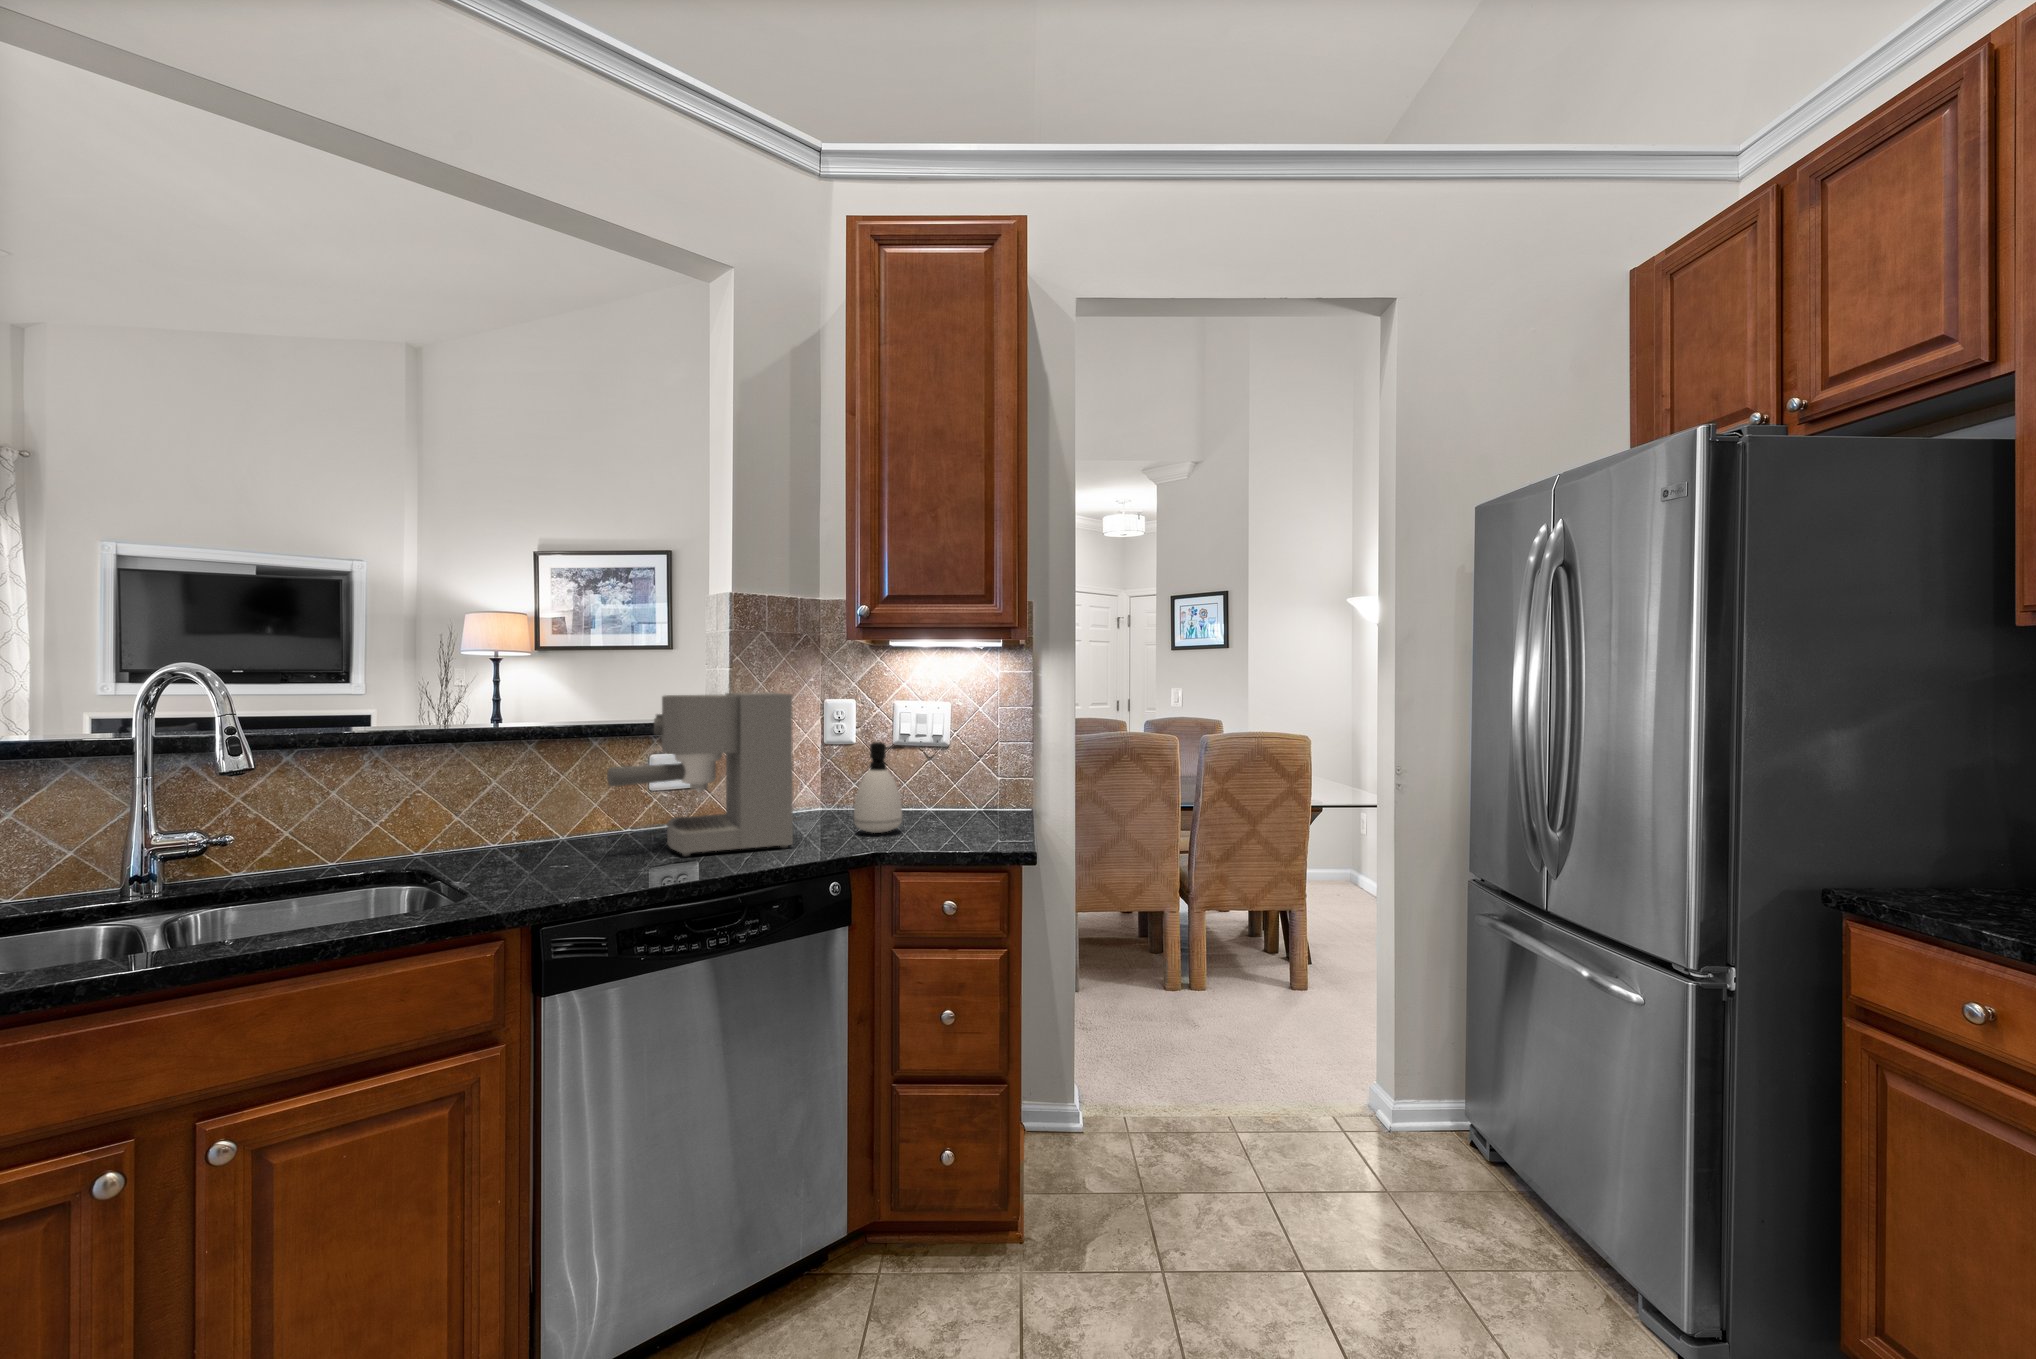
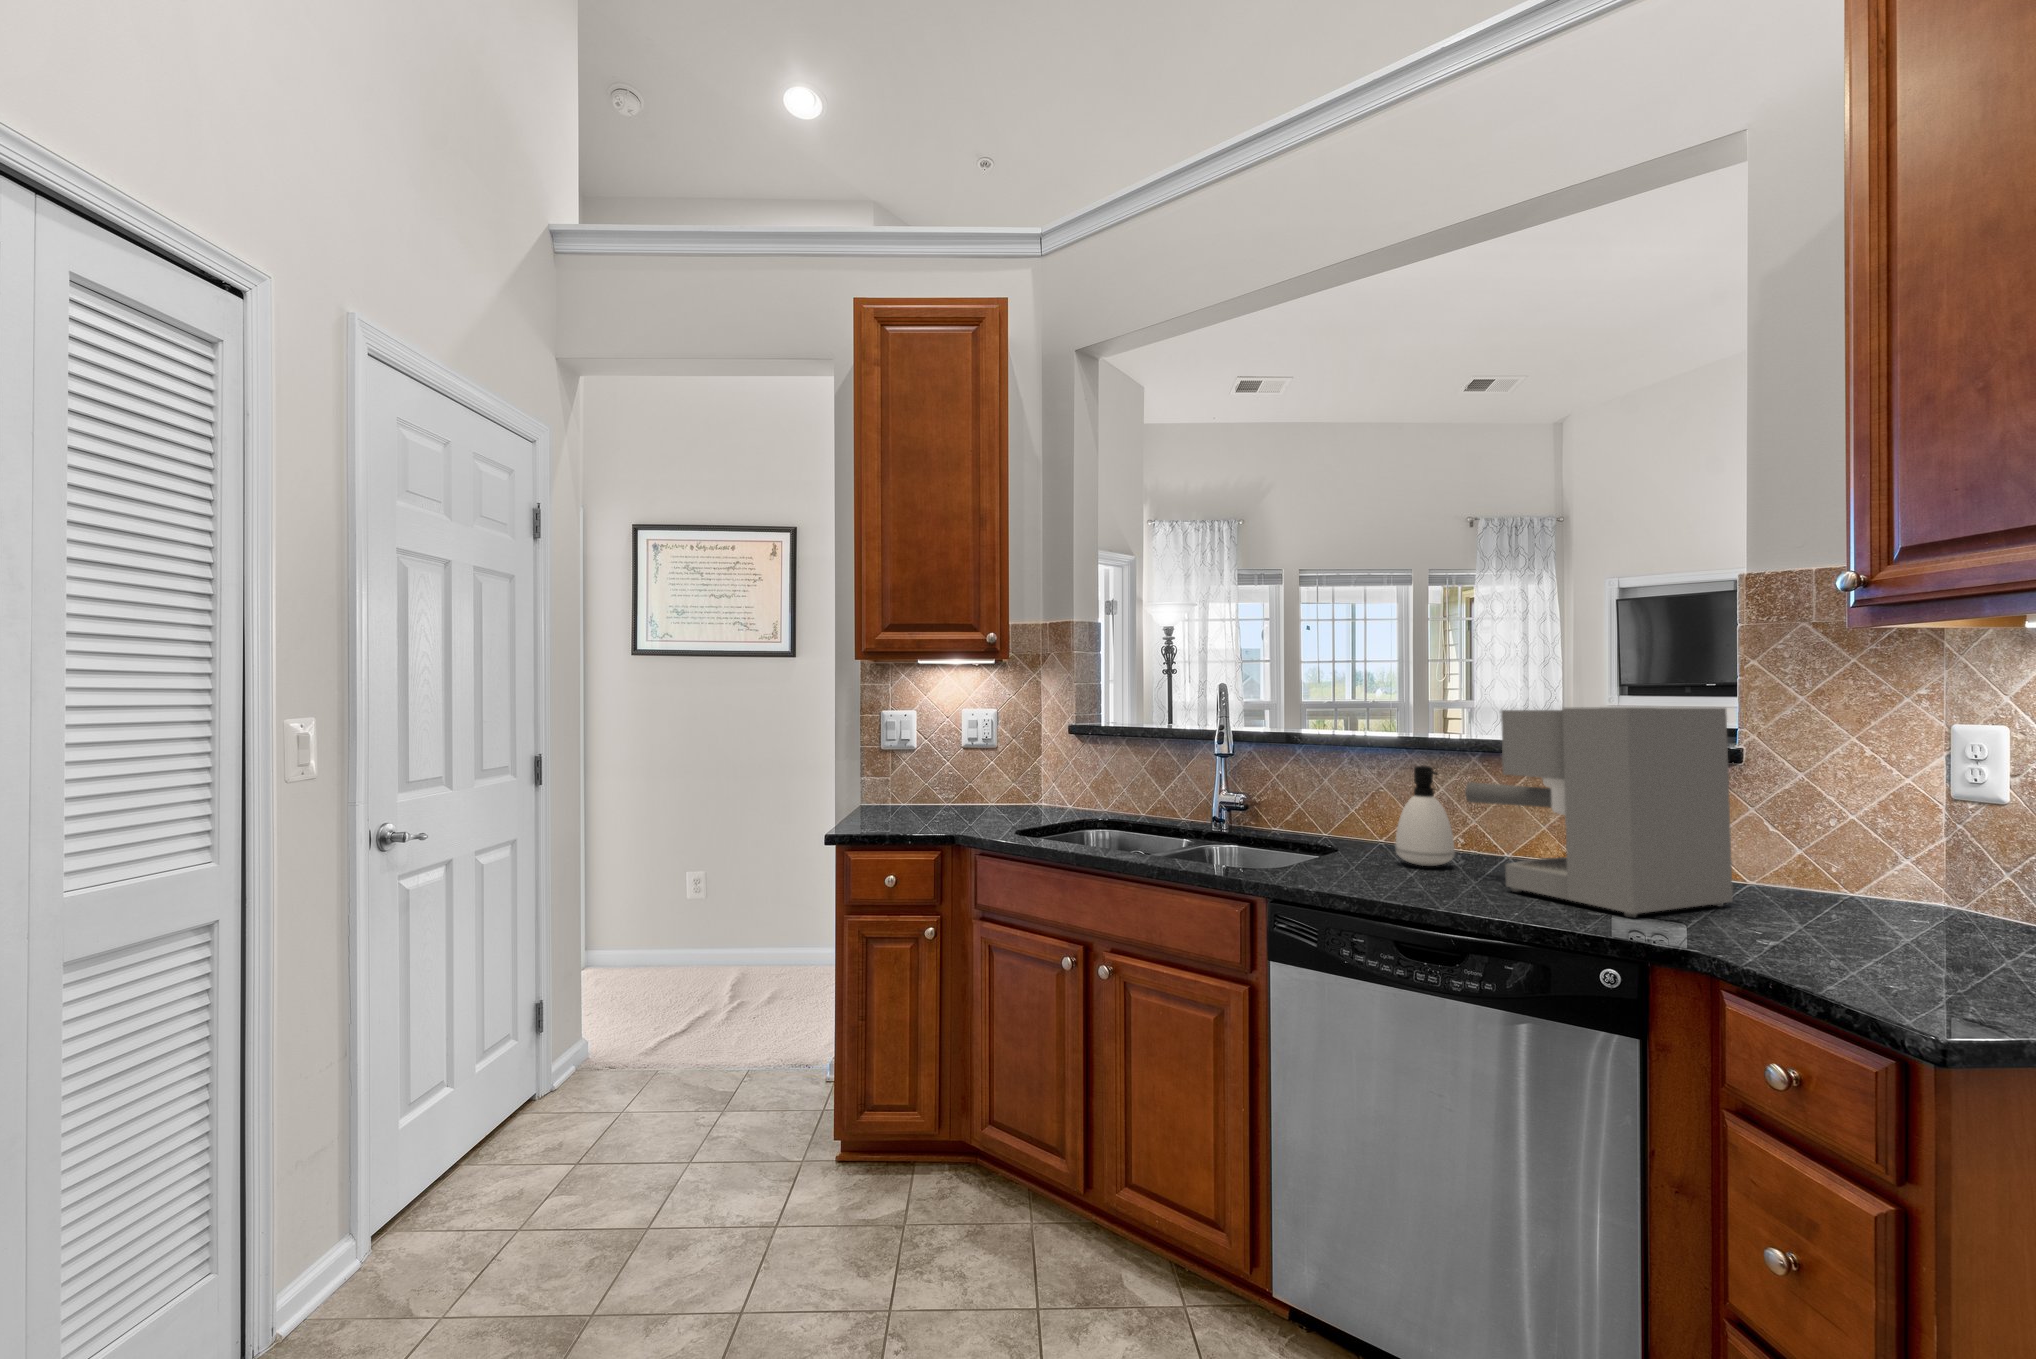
soap dispenser: present [854,742,903,833] -> present [1396,766,1455,866]

